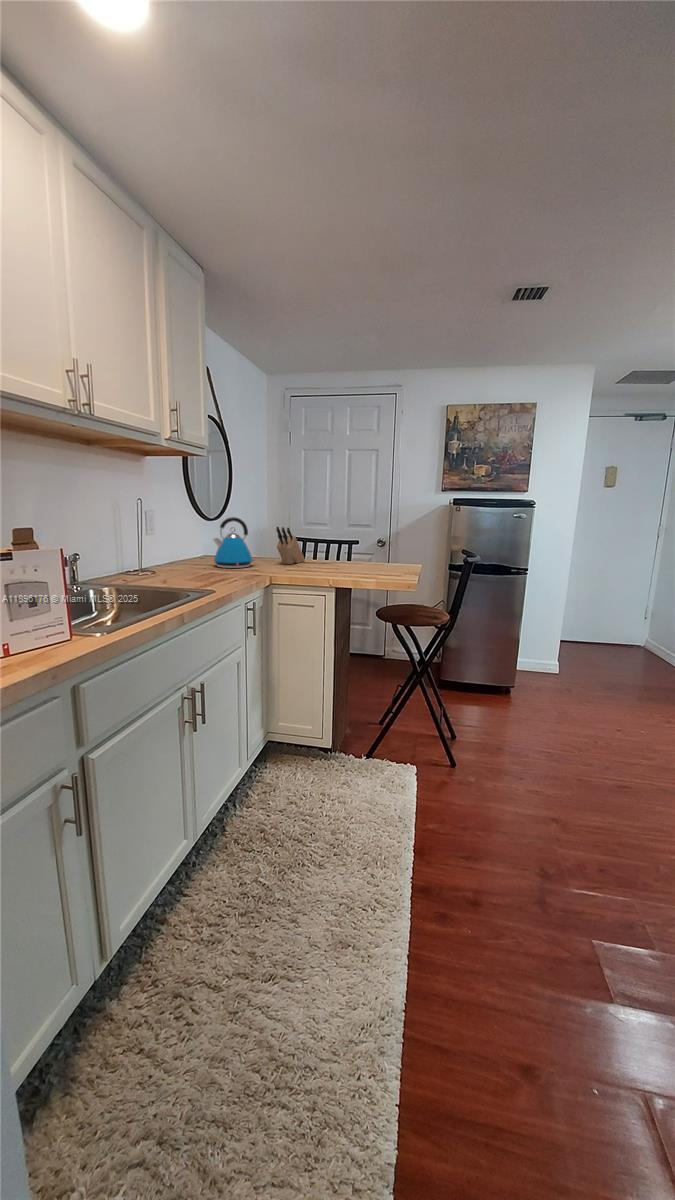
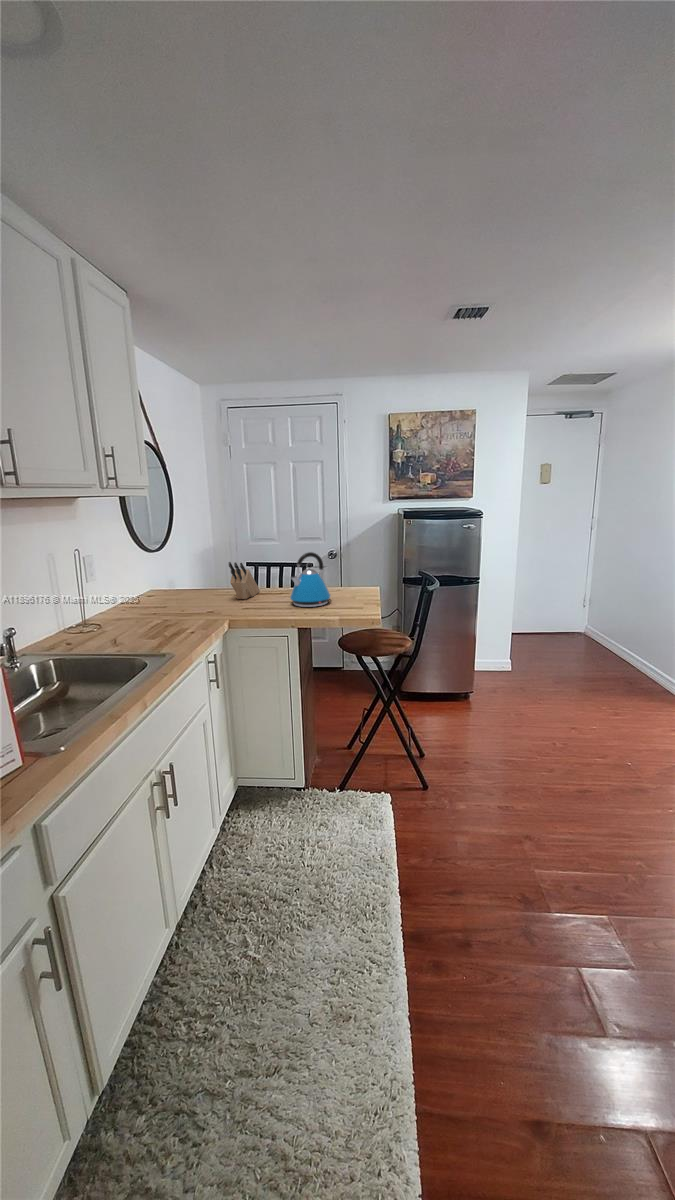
kettle: present [213,517,255,568] -> present [290,552,331,607]

